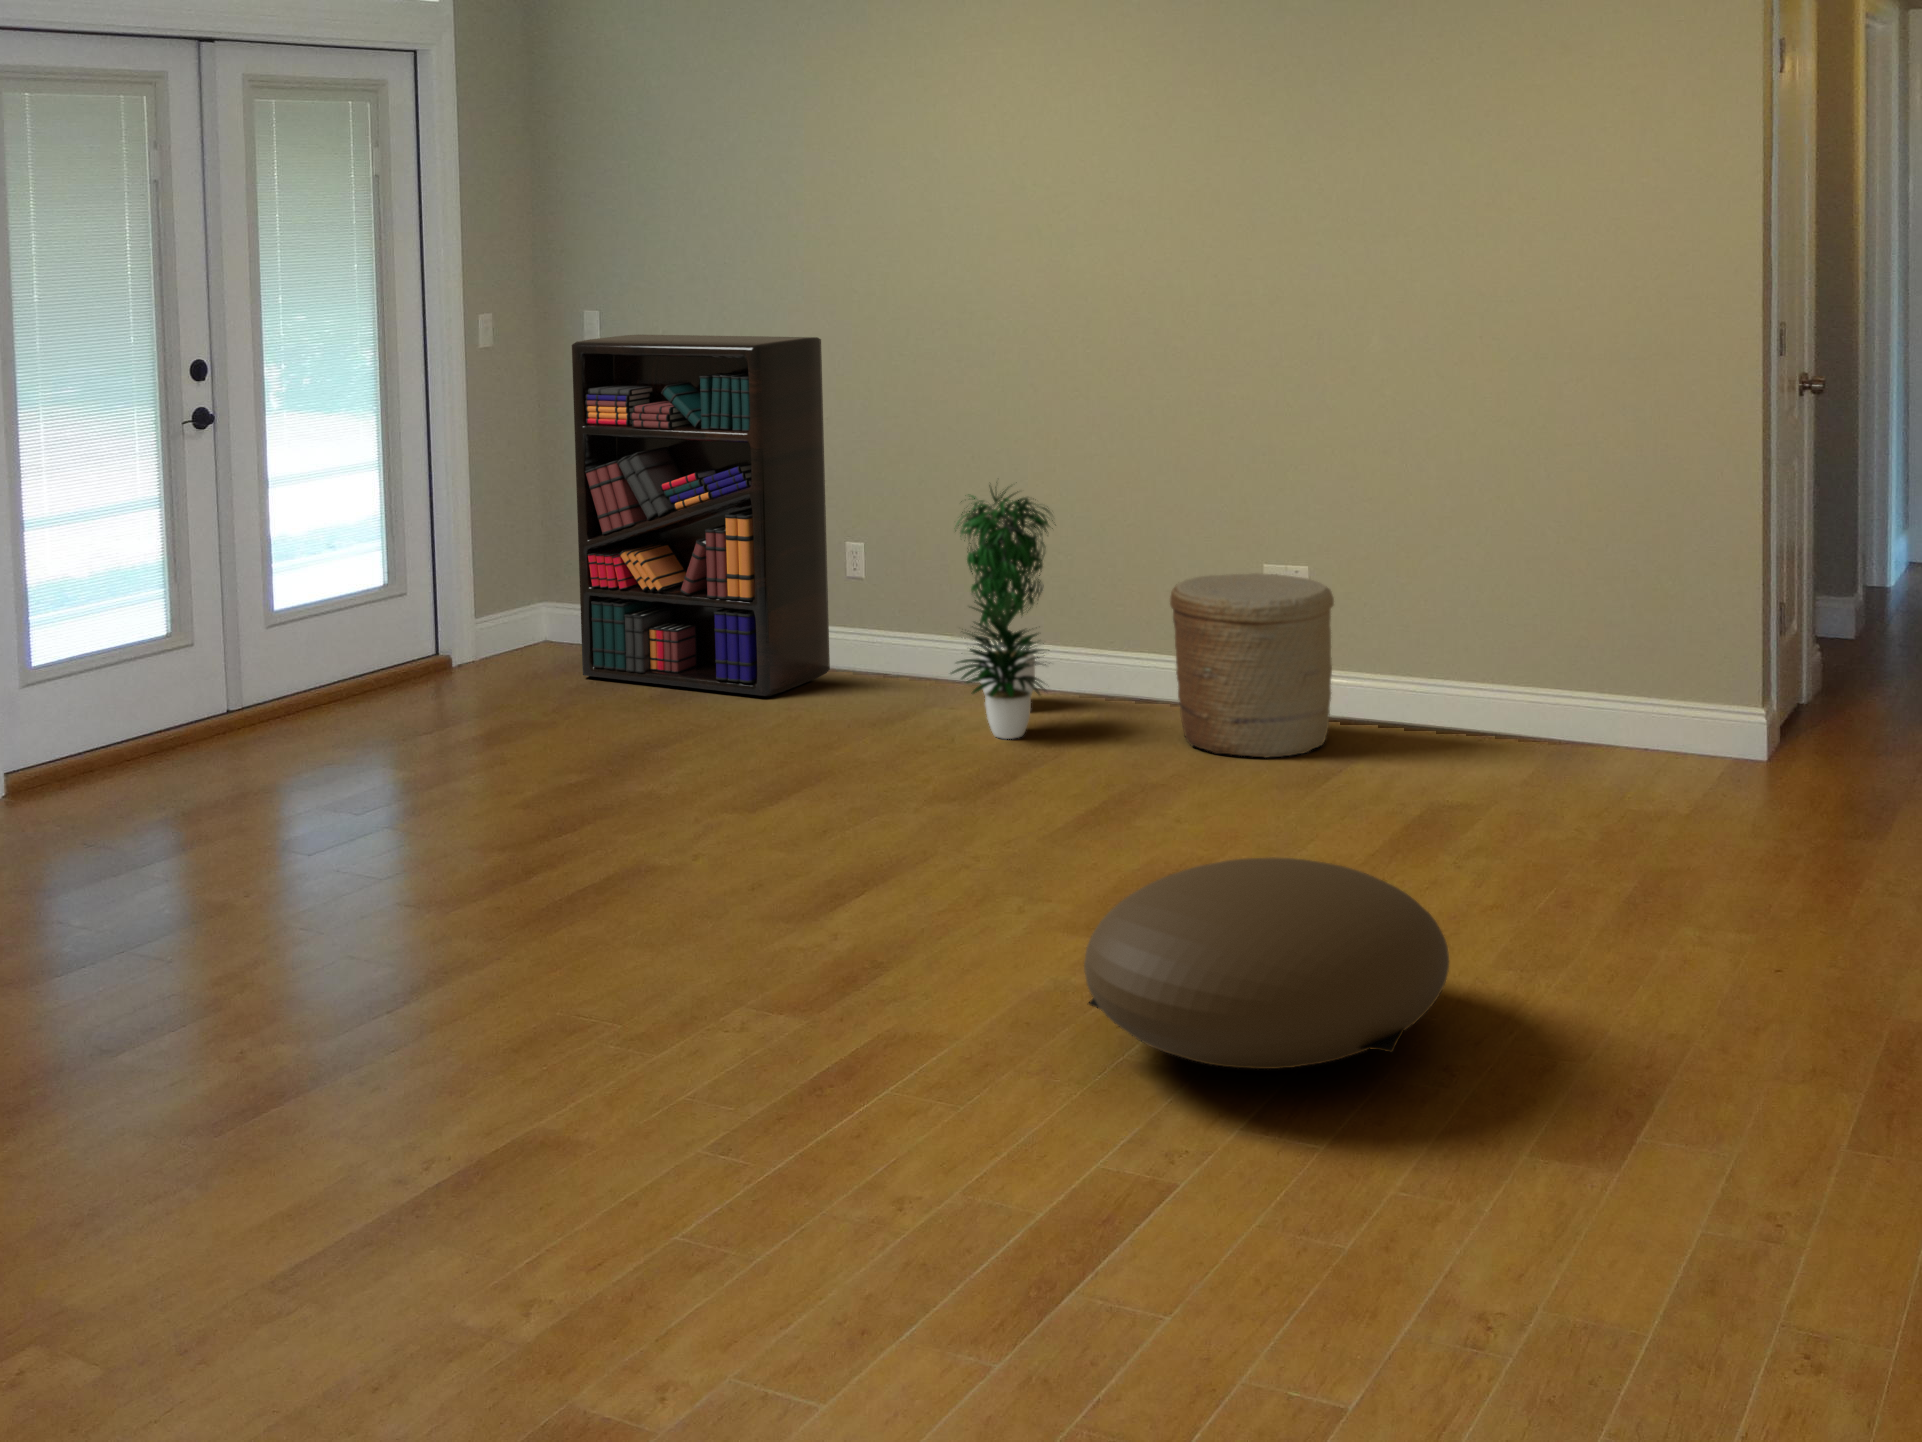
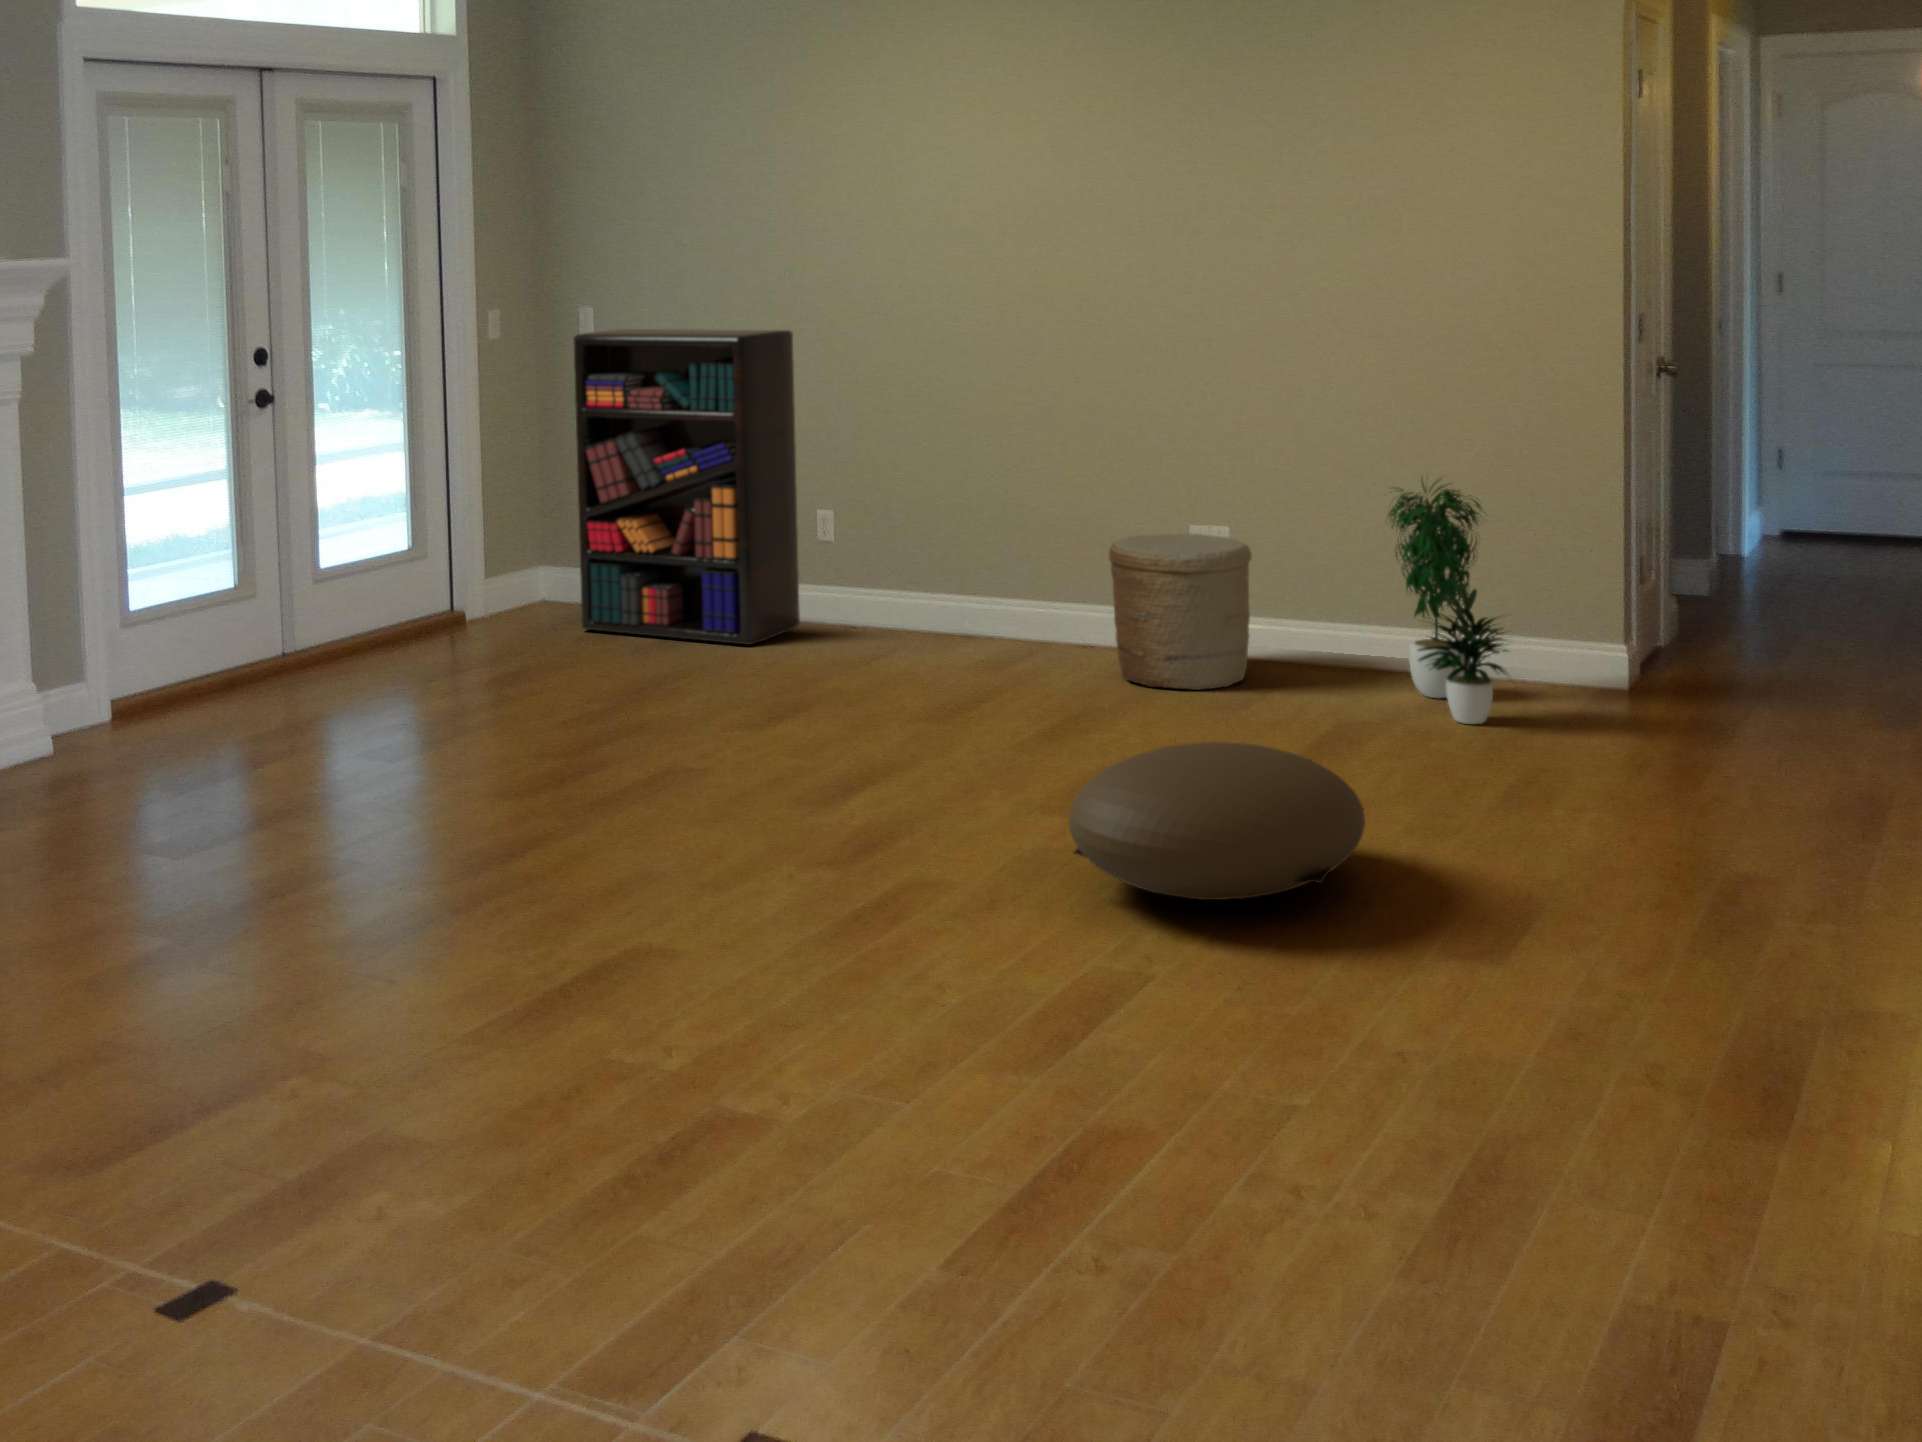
potted plant: present [952,485,1053,739] -> present [1388,482,1507,724]

